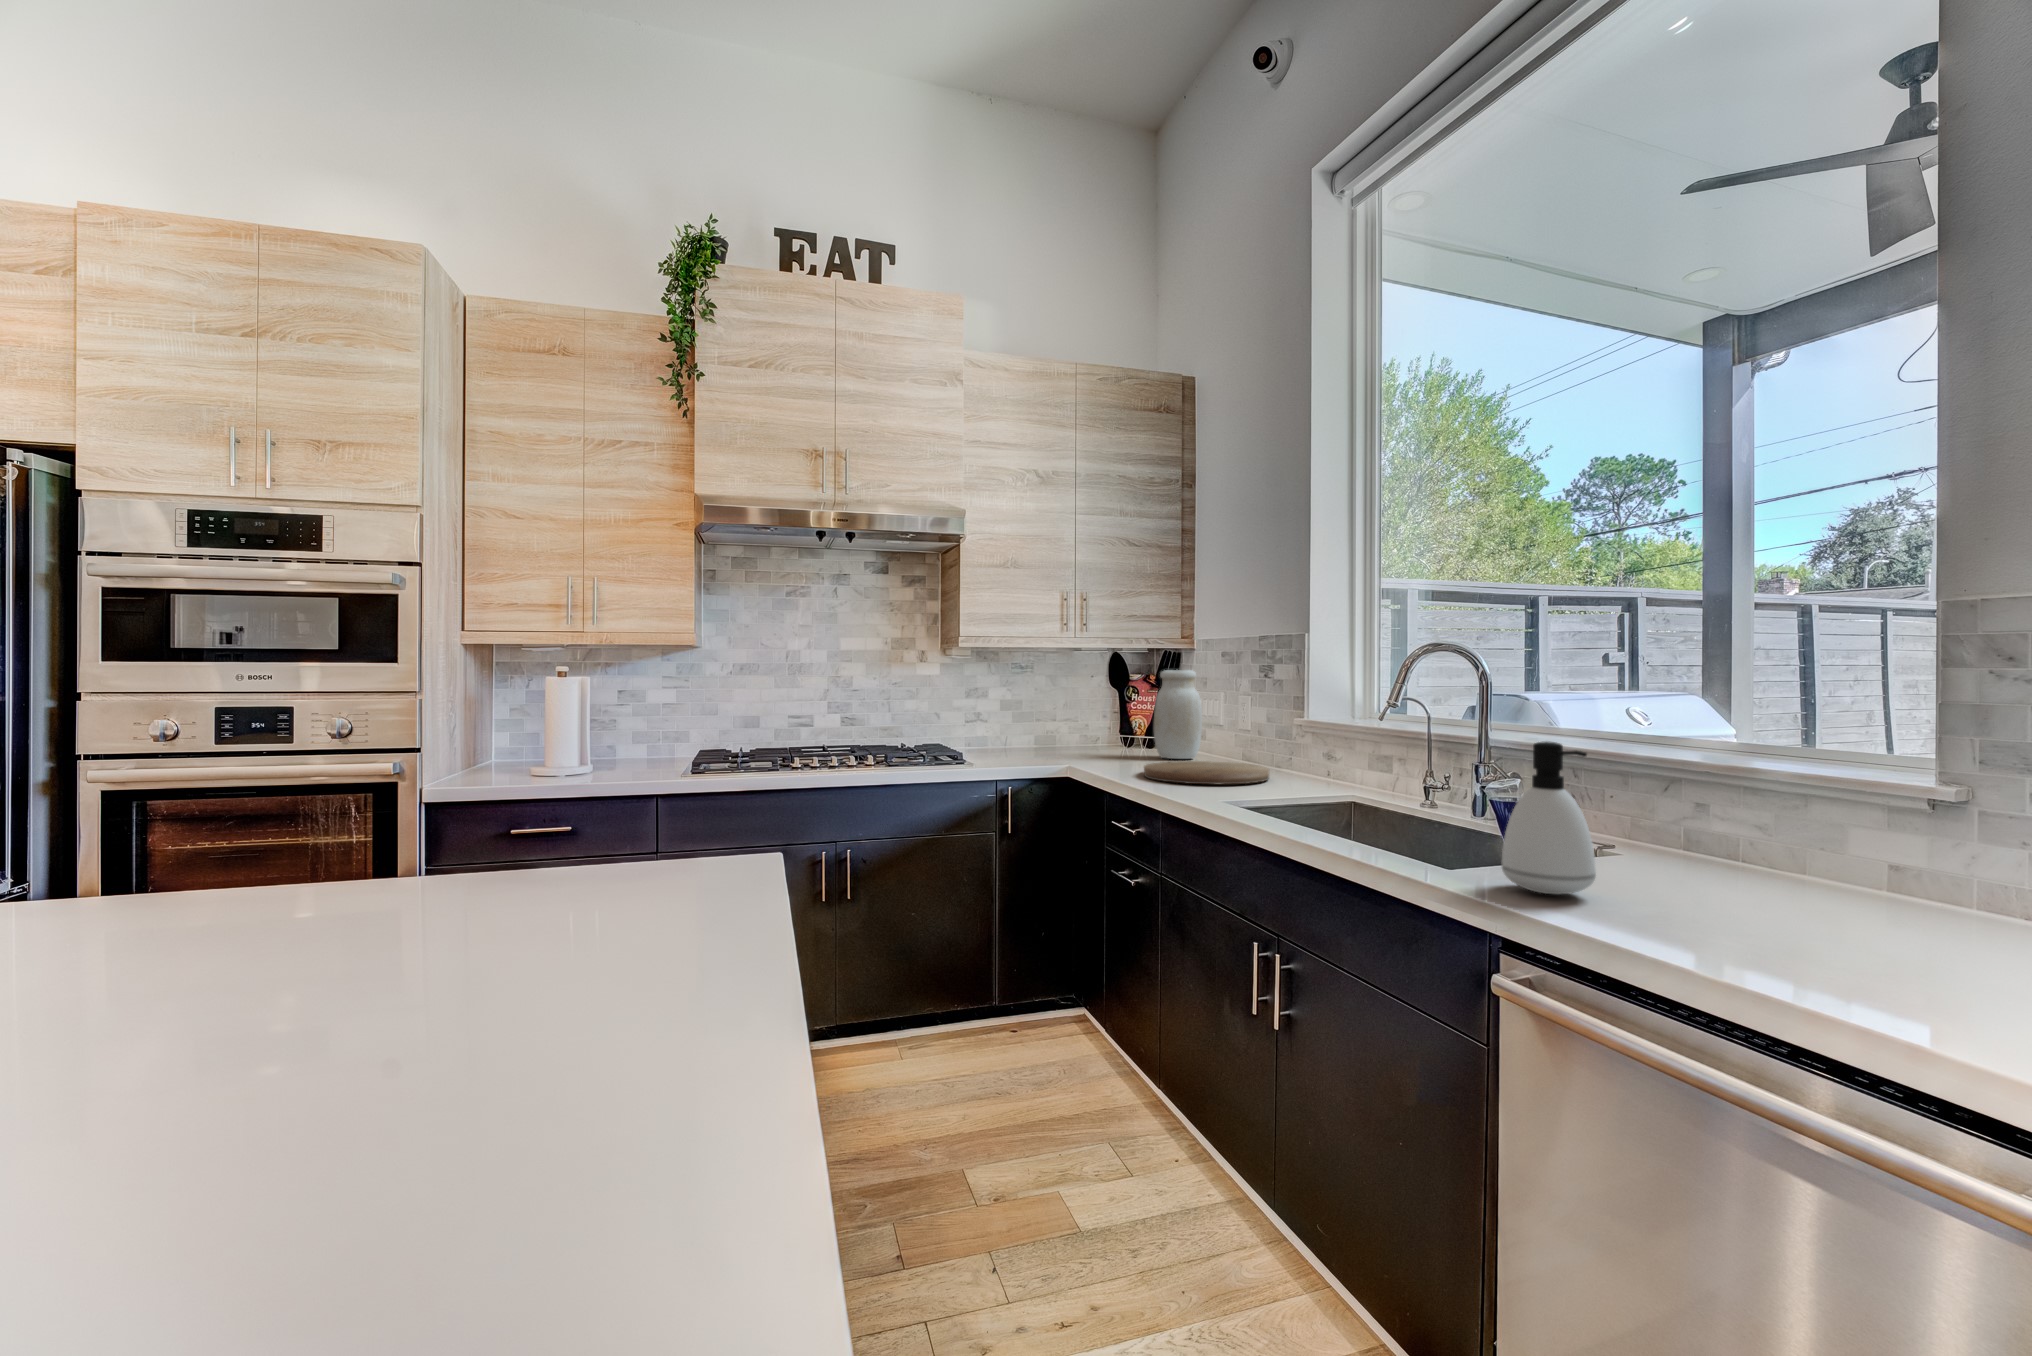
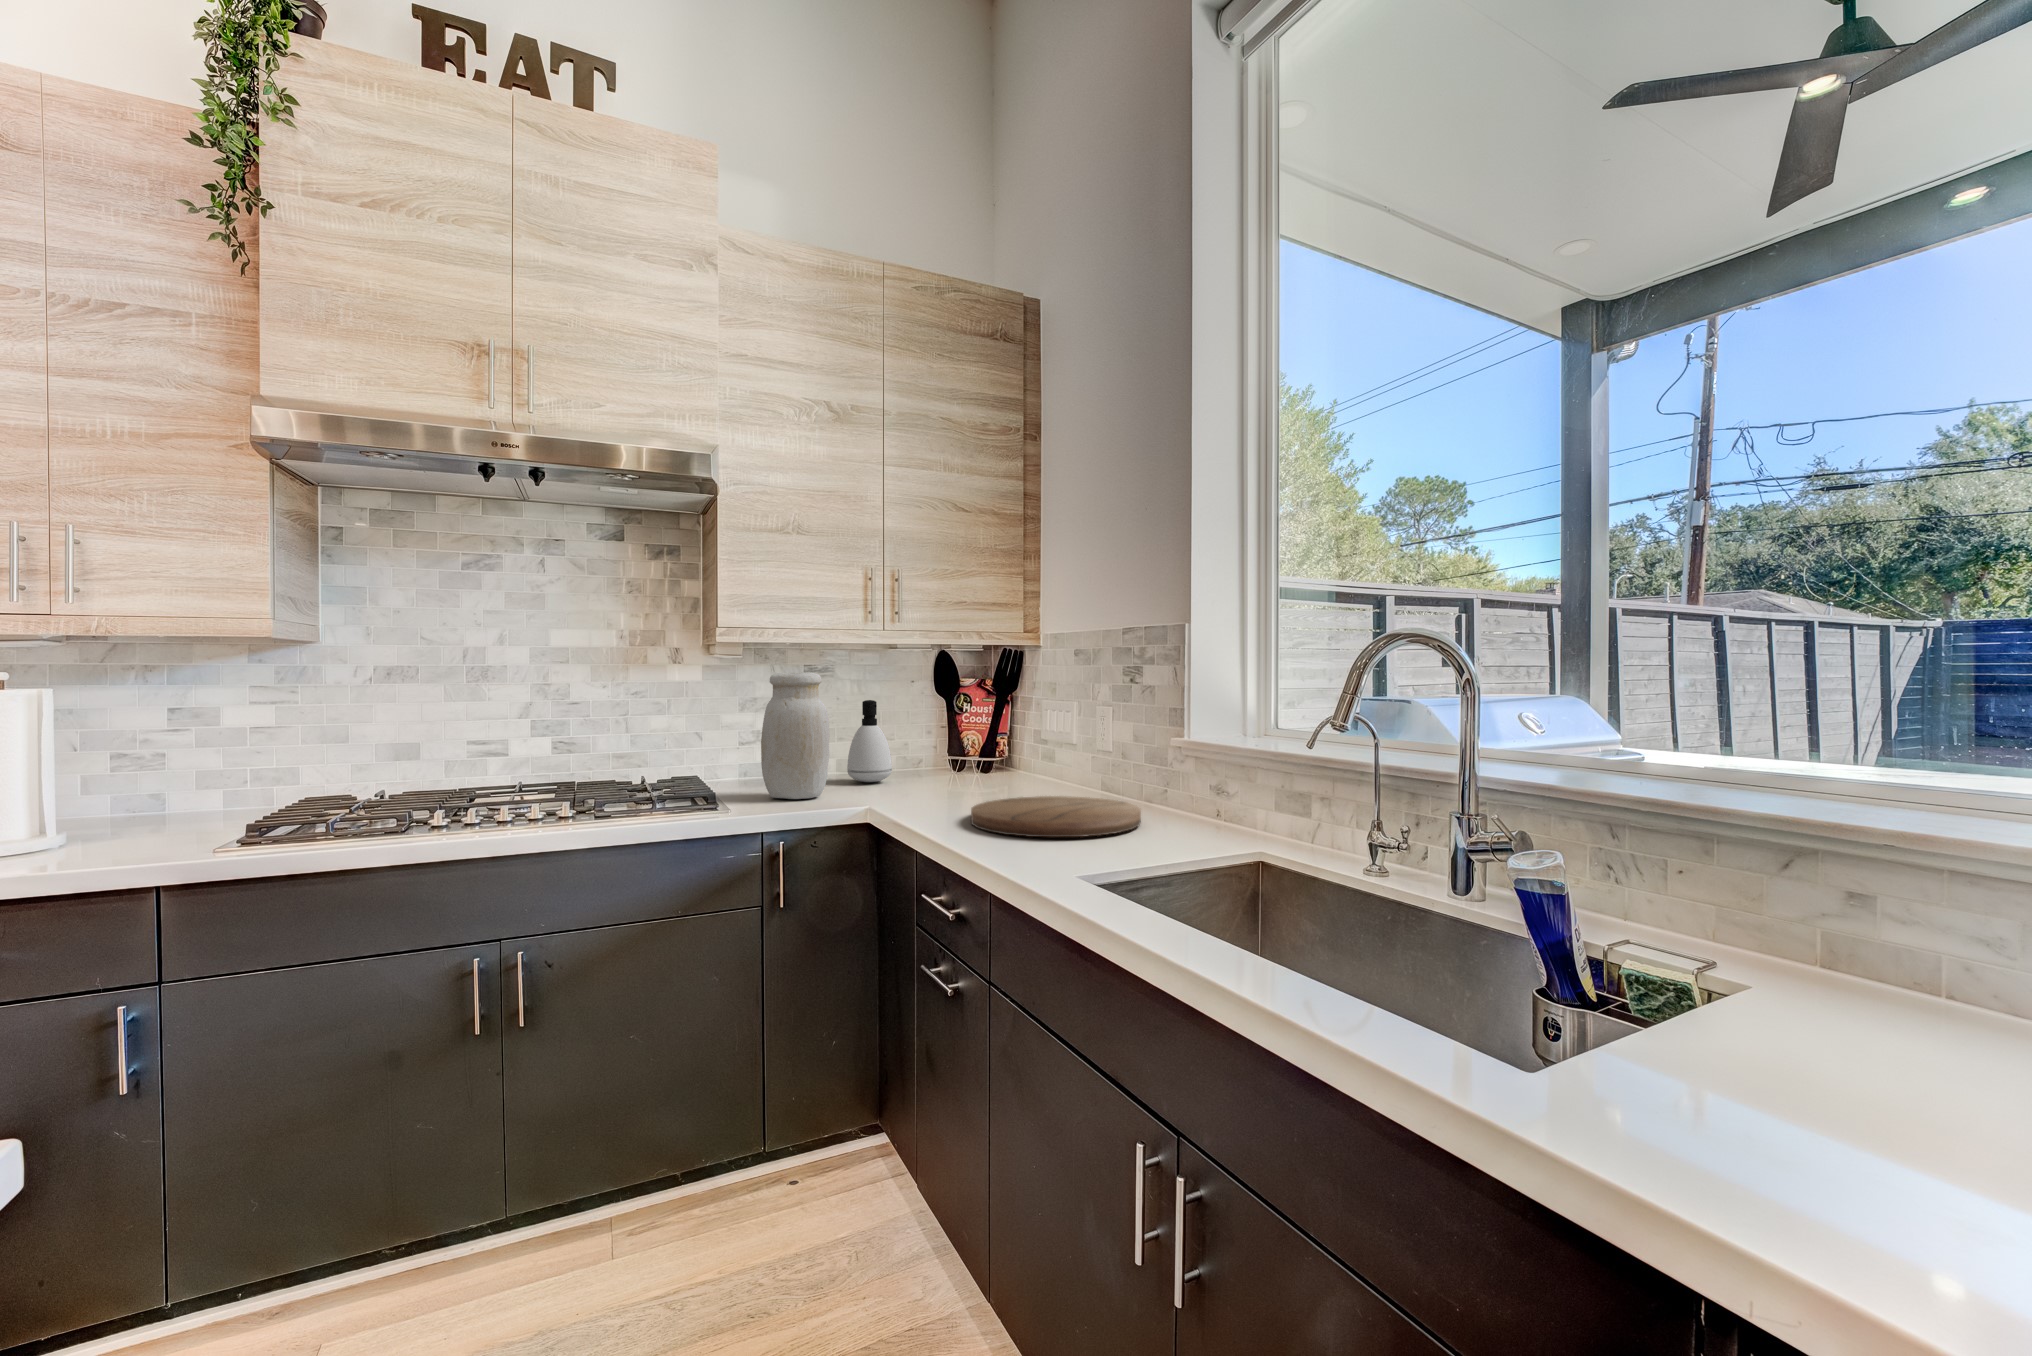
jar: present [1154,670,1202,759] -> present [761,672,830,799]
soap dispenser: present [1502,742,1596,894] -> present [847,700,892,782]

